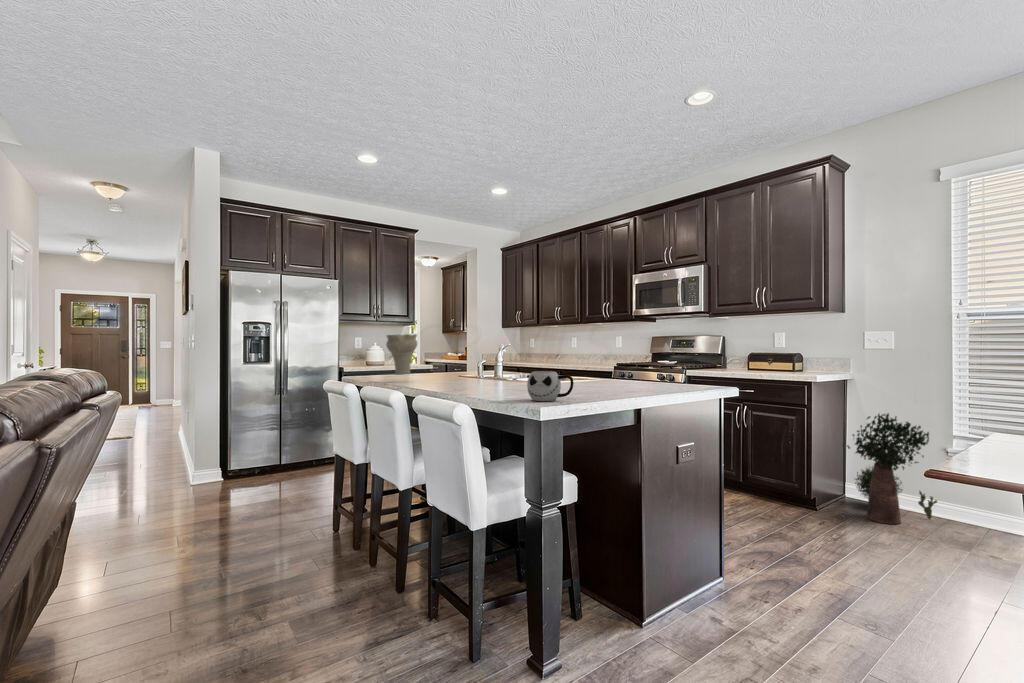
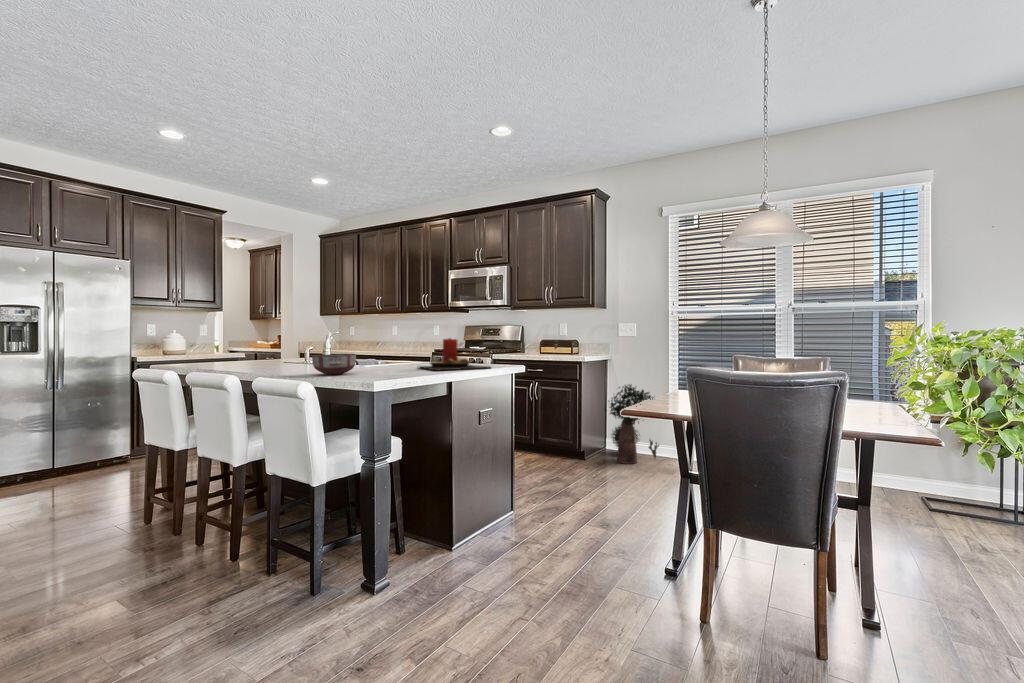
vase: present [386,334,417,375] -> none [205,321,245,367]
candle: none [596,351,693,392] -> present [419,338,490,371]
ceramic bowl: none [476,370,524,394] -> present [312,354,356,375]
mug: present [527,371,574,401] -> none [361,354,399,378]

